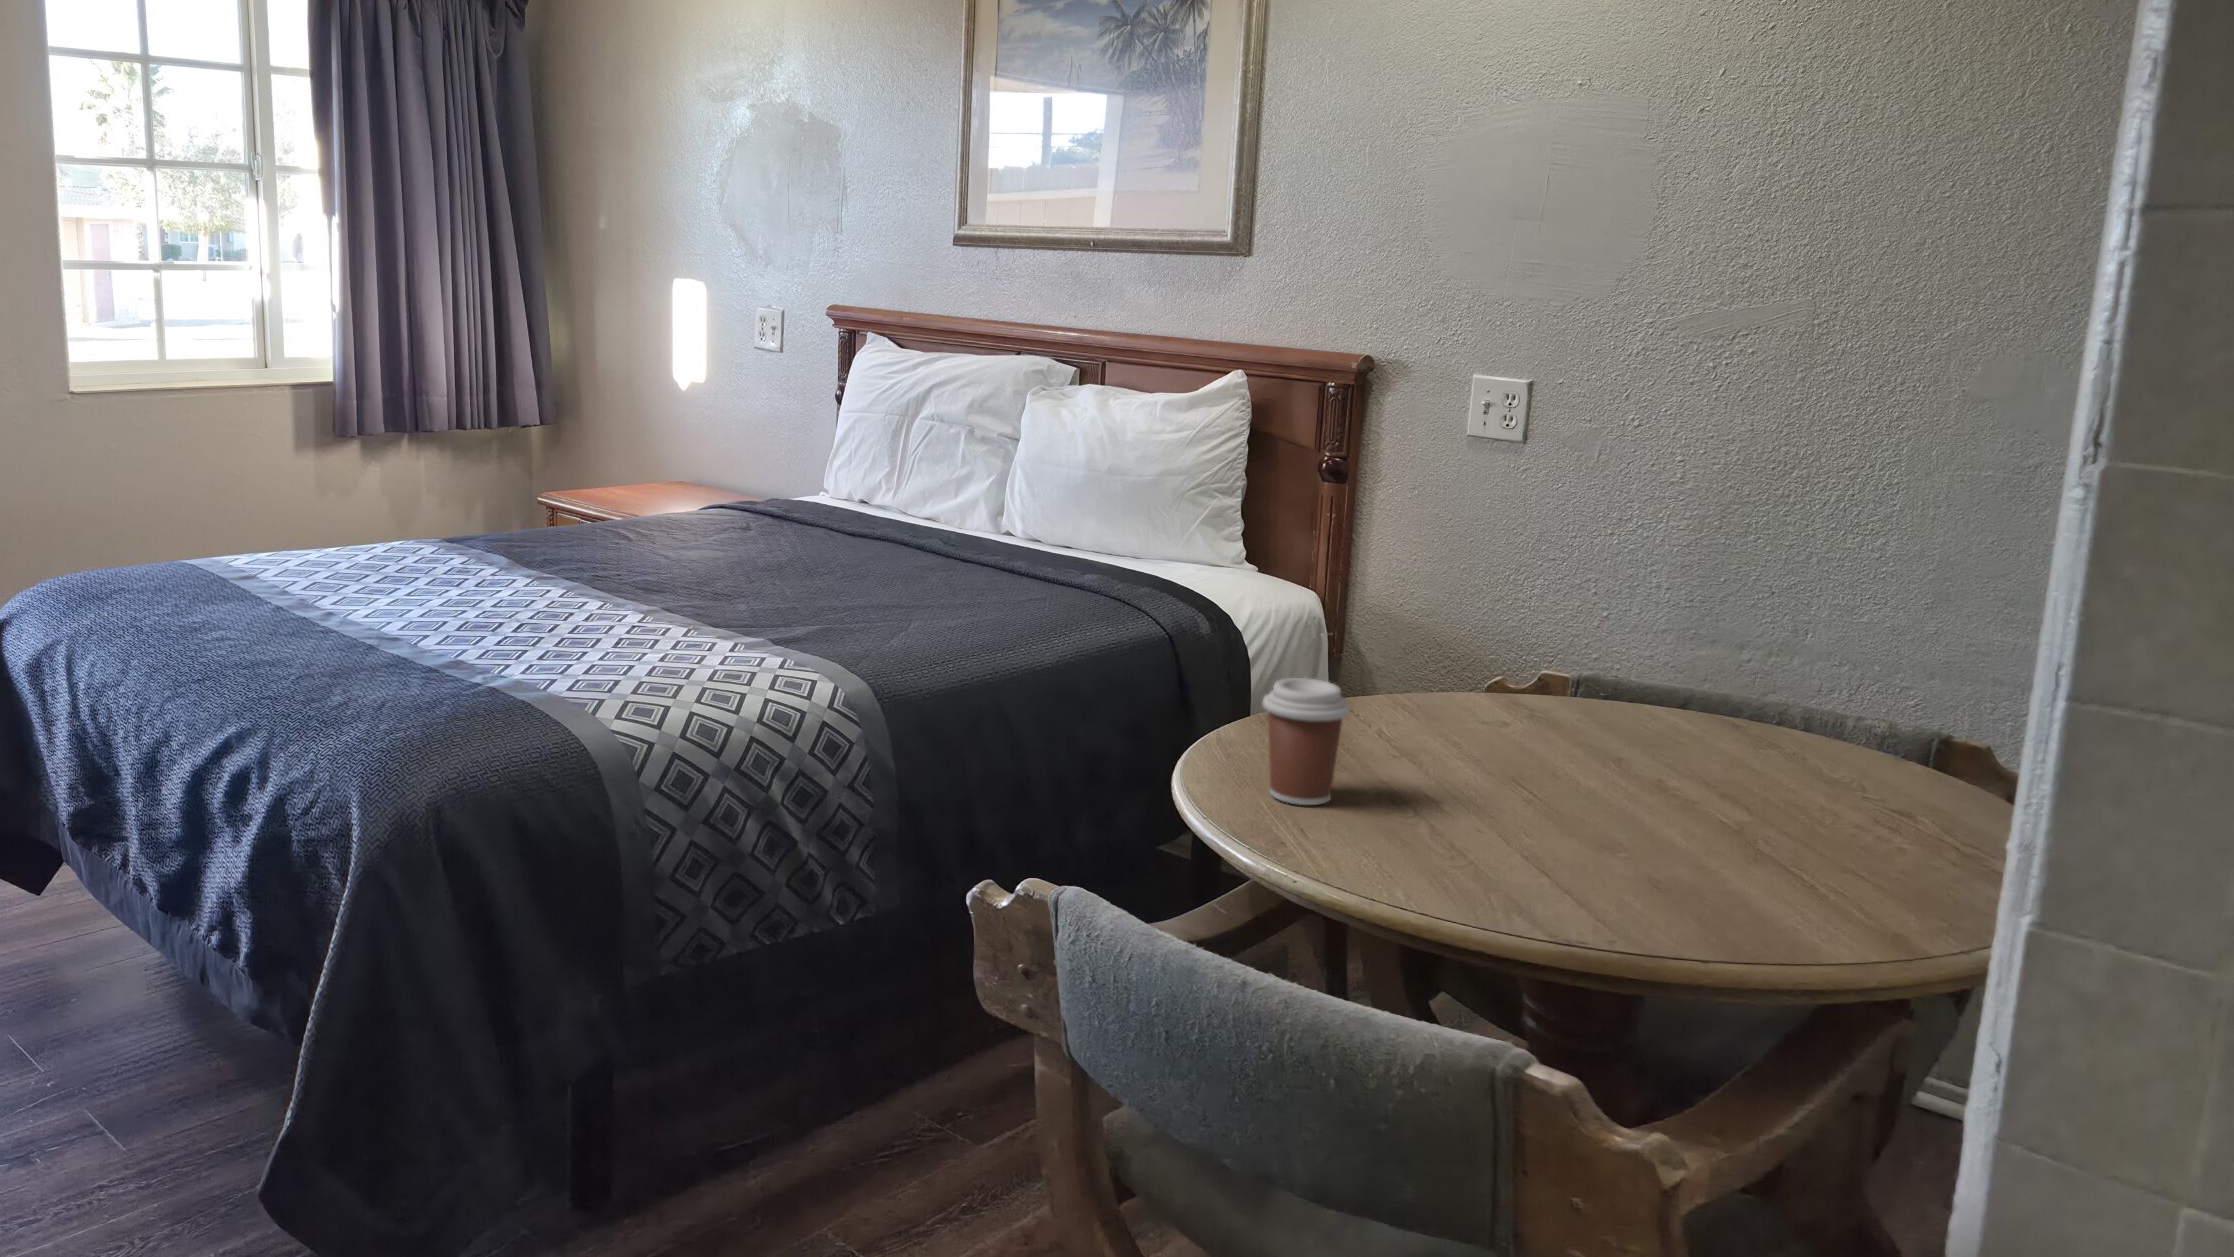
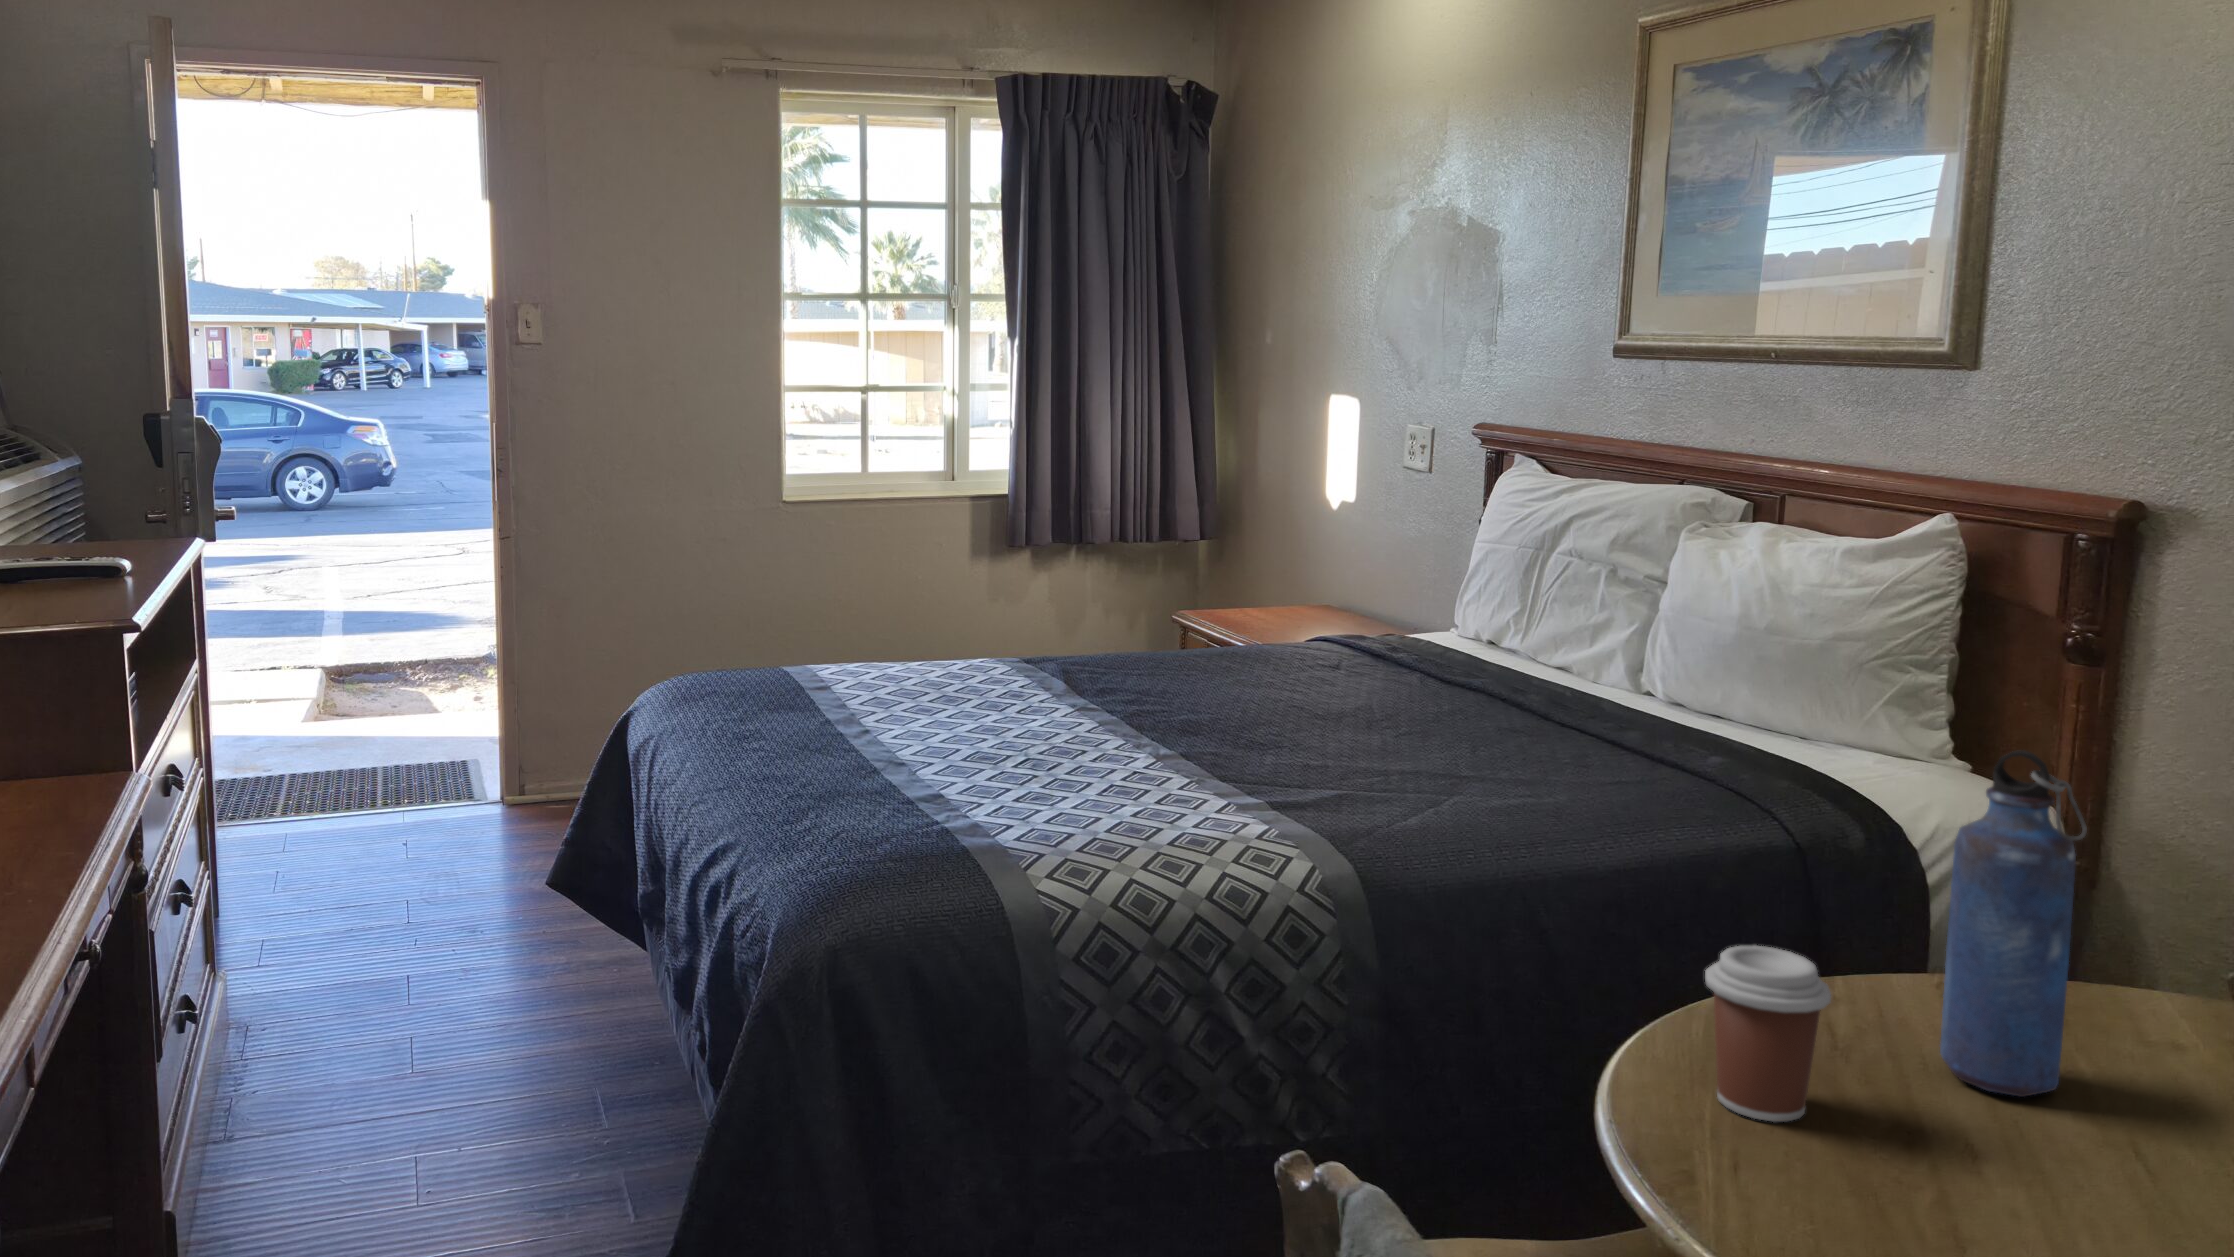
water bottle: none [1386,518,1482,765] -> present [1940,750,2087,1097]

